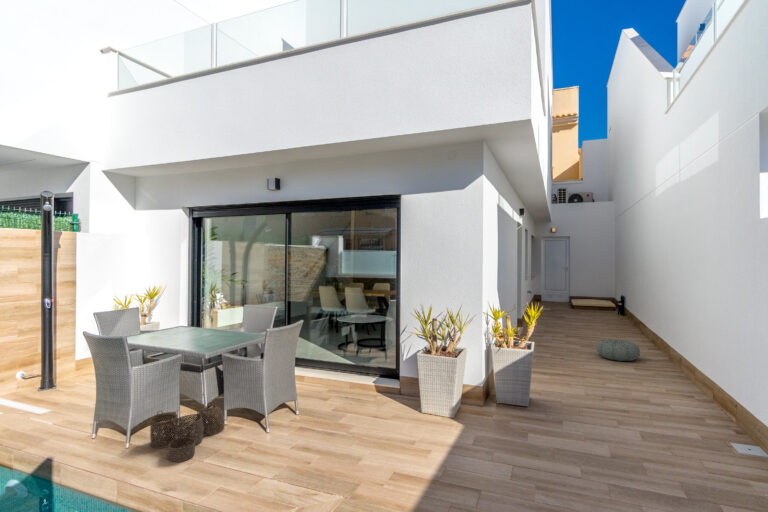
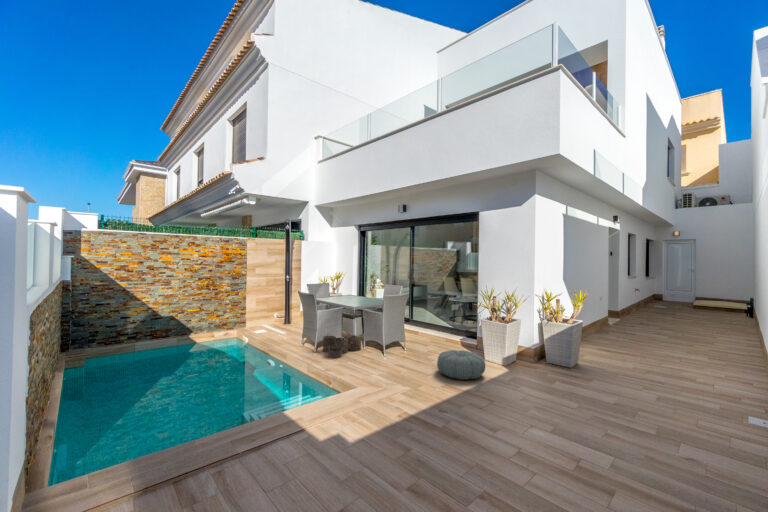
pouf: present [597,339,640,361] -> present [437,350,485,380]

